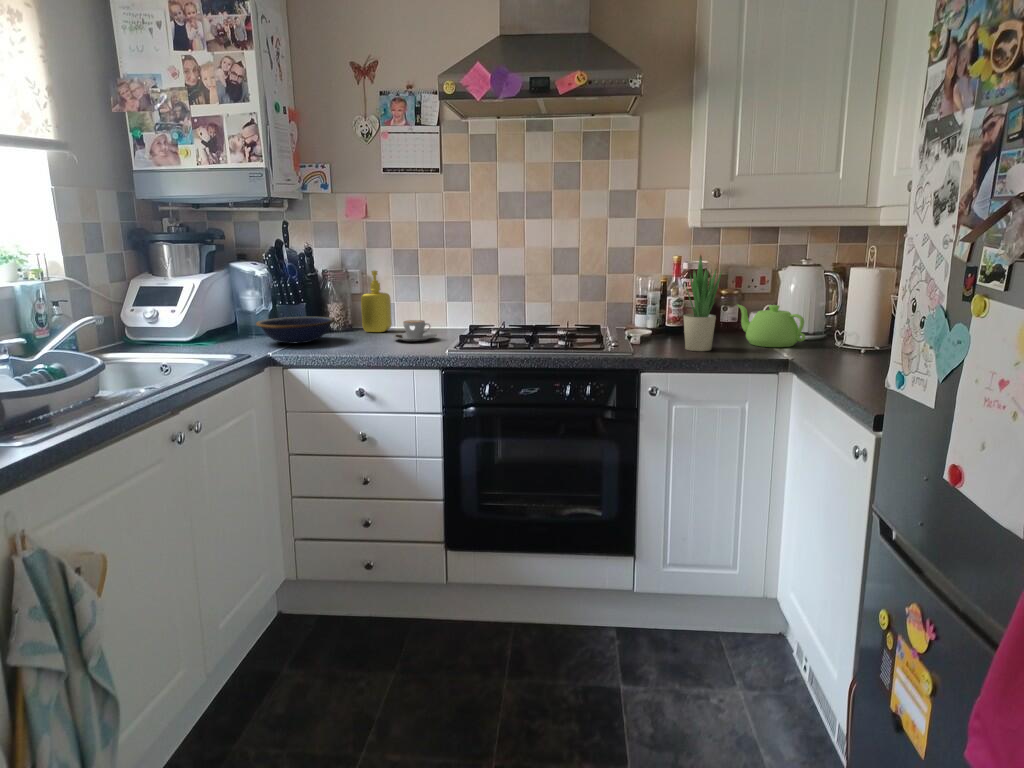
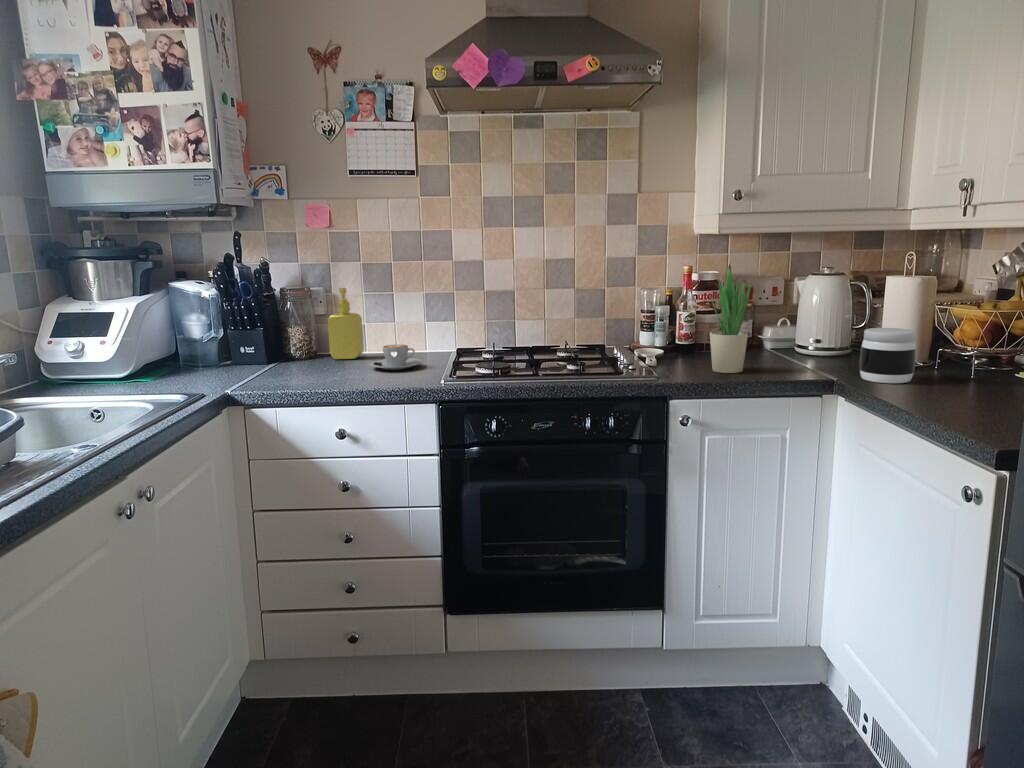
teapot: present [737,304,805,347] -> none [760,318,840,366]
jar: none [813,314,862,363] -> present [860,328,916,383]
bowl: present [256,316,335,344] -> none [206,343,302,377]

